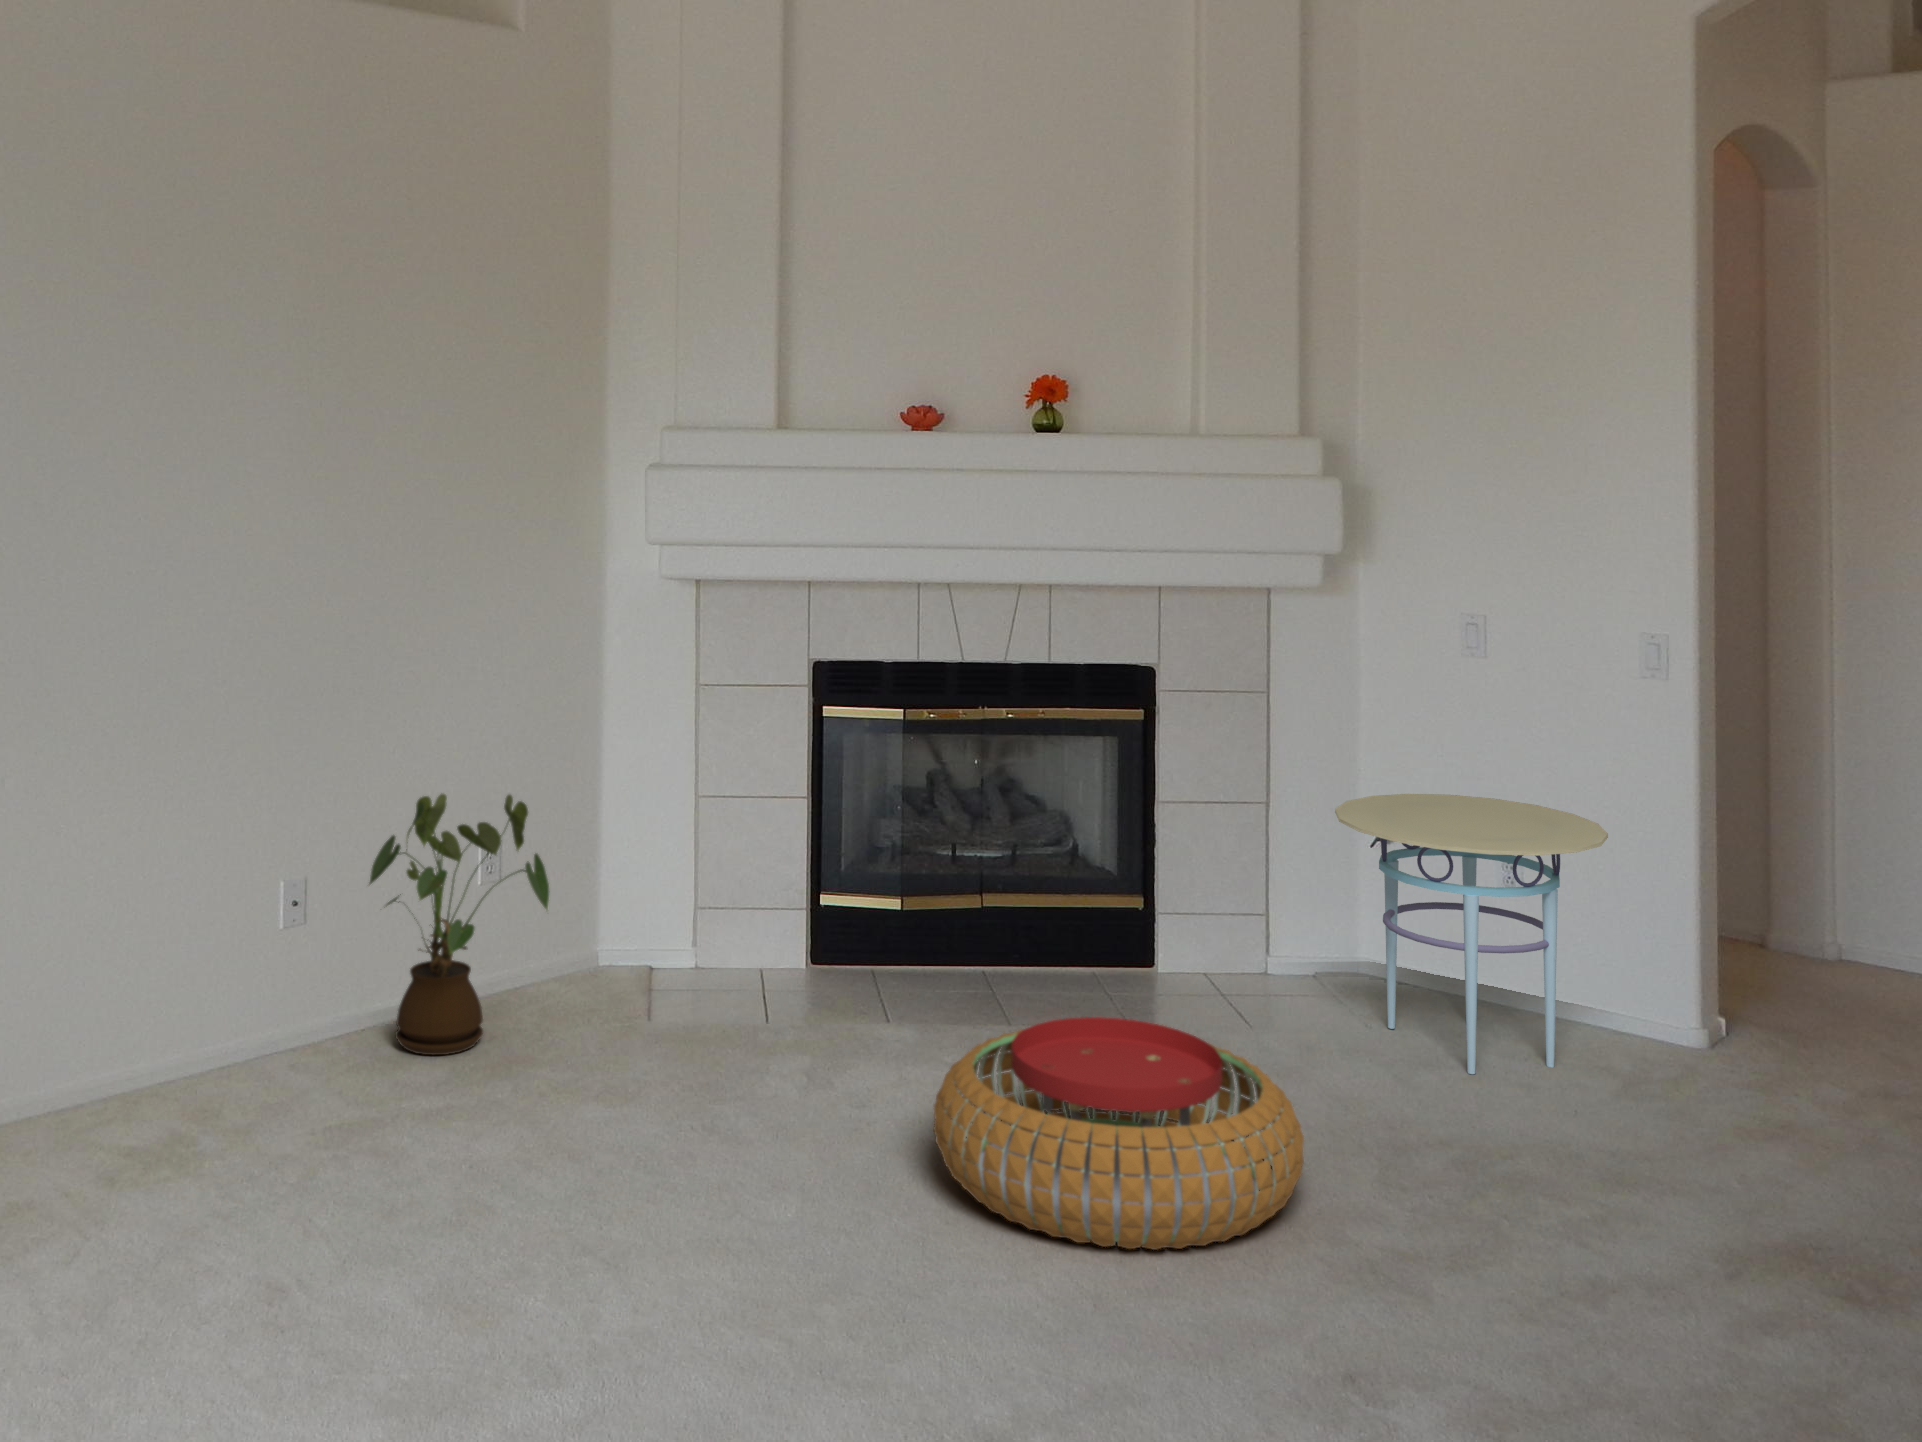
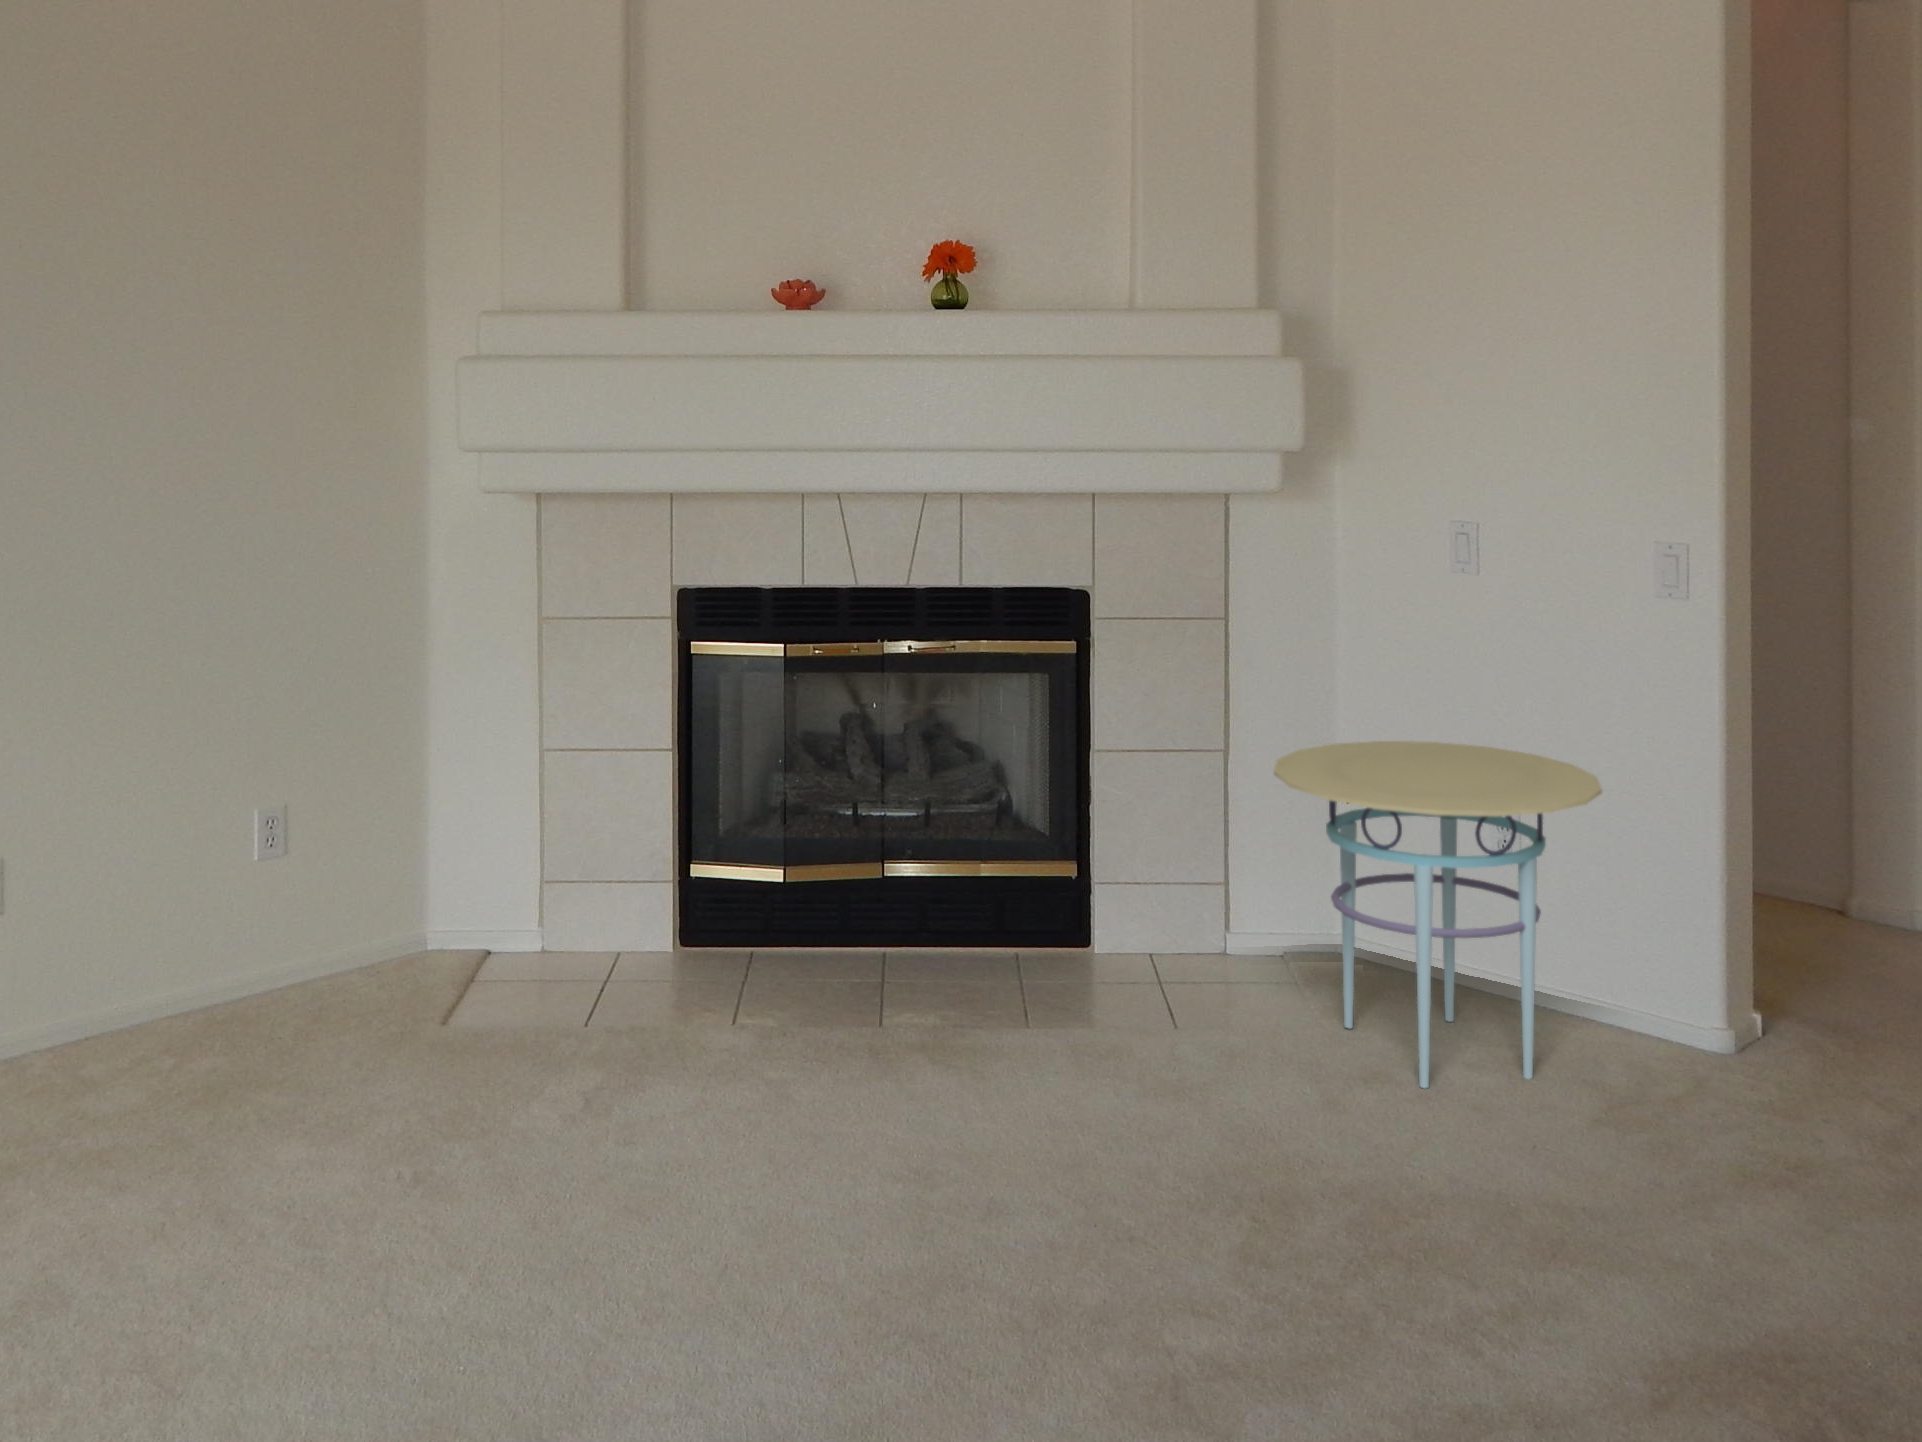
house plant: present [369,794,549,1055] -> none [71,745,299,1061]
pouf: present [934,1017,1304,1250] -> none [666,1022,1133,1332]

